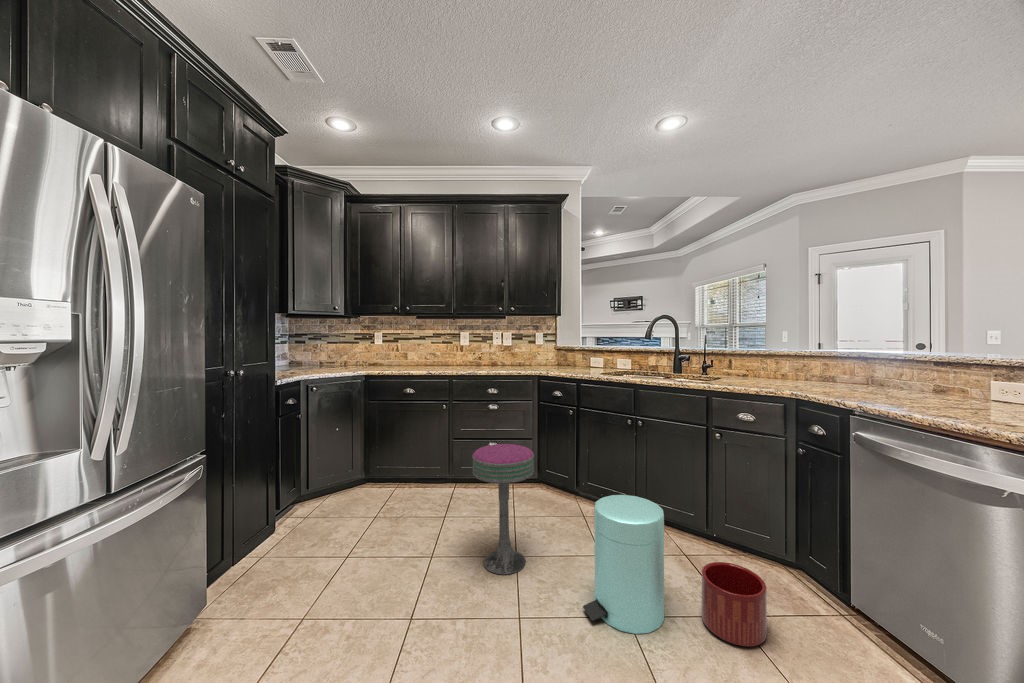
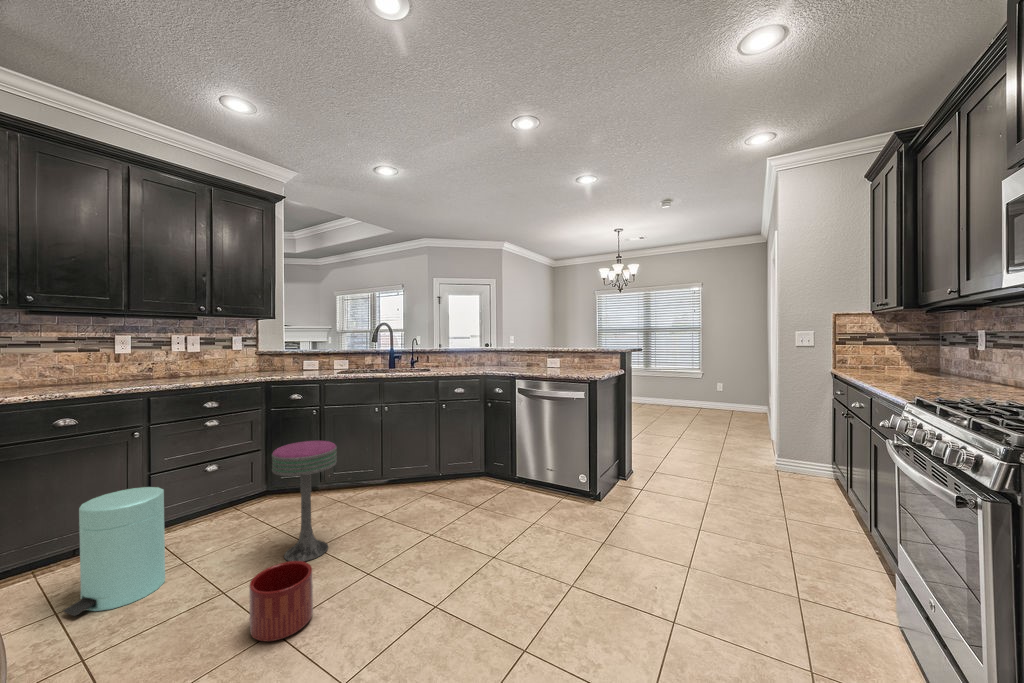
trash can: present [583,495,664,634] -> present [63,487,165,616]
planter: present [702,562,767,646] -> present [249,561,313,641]

